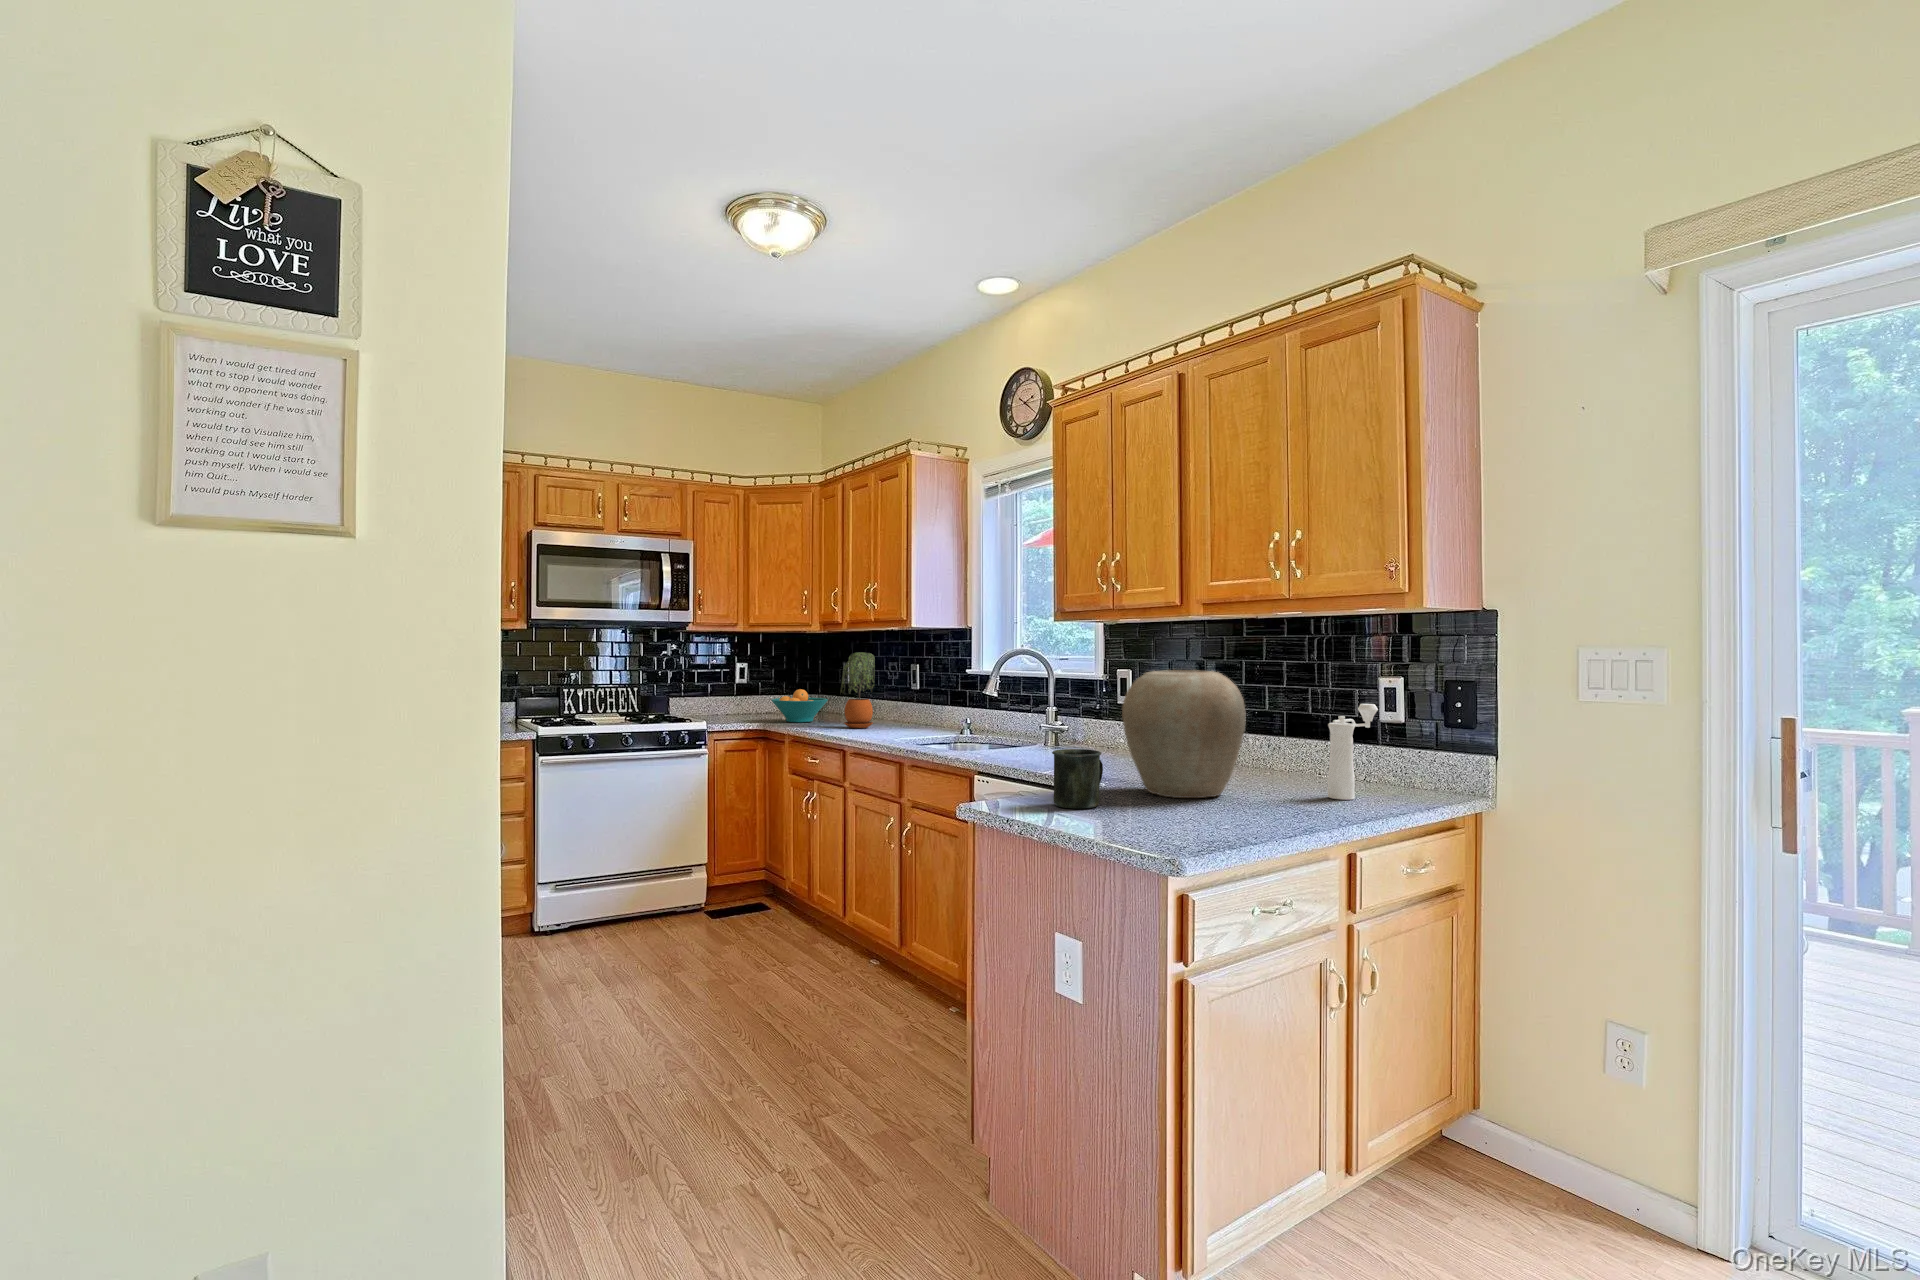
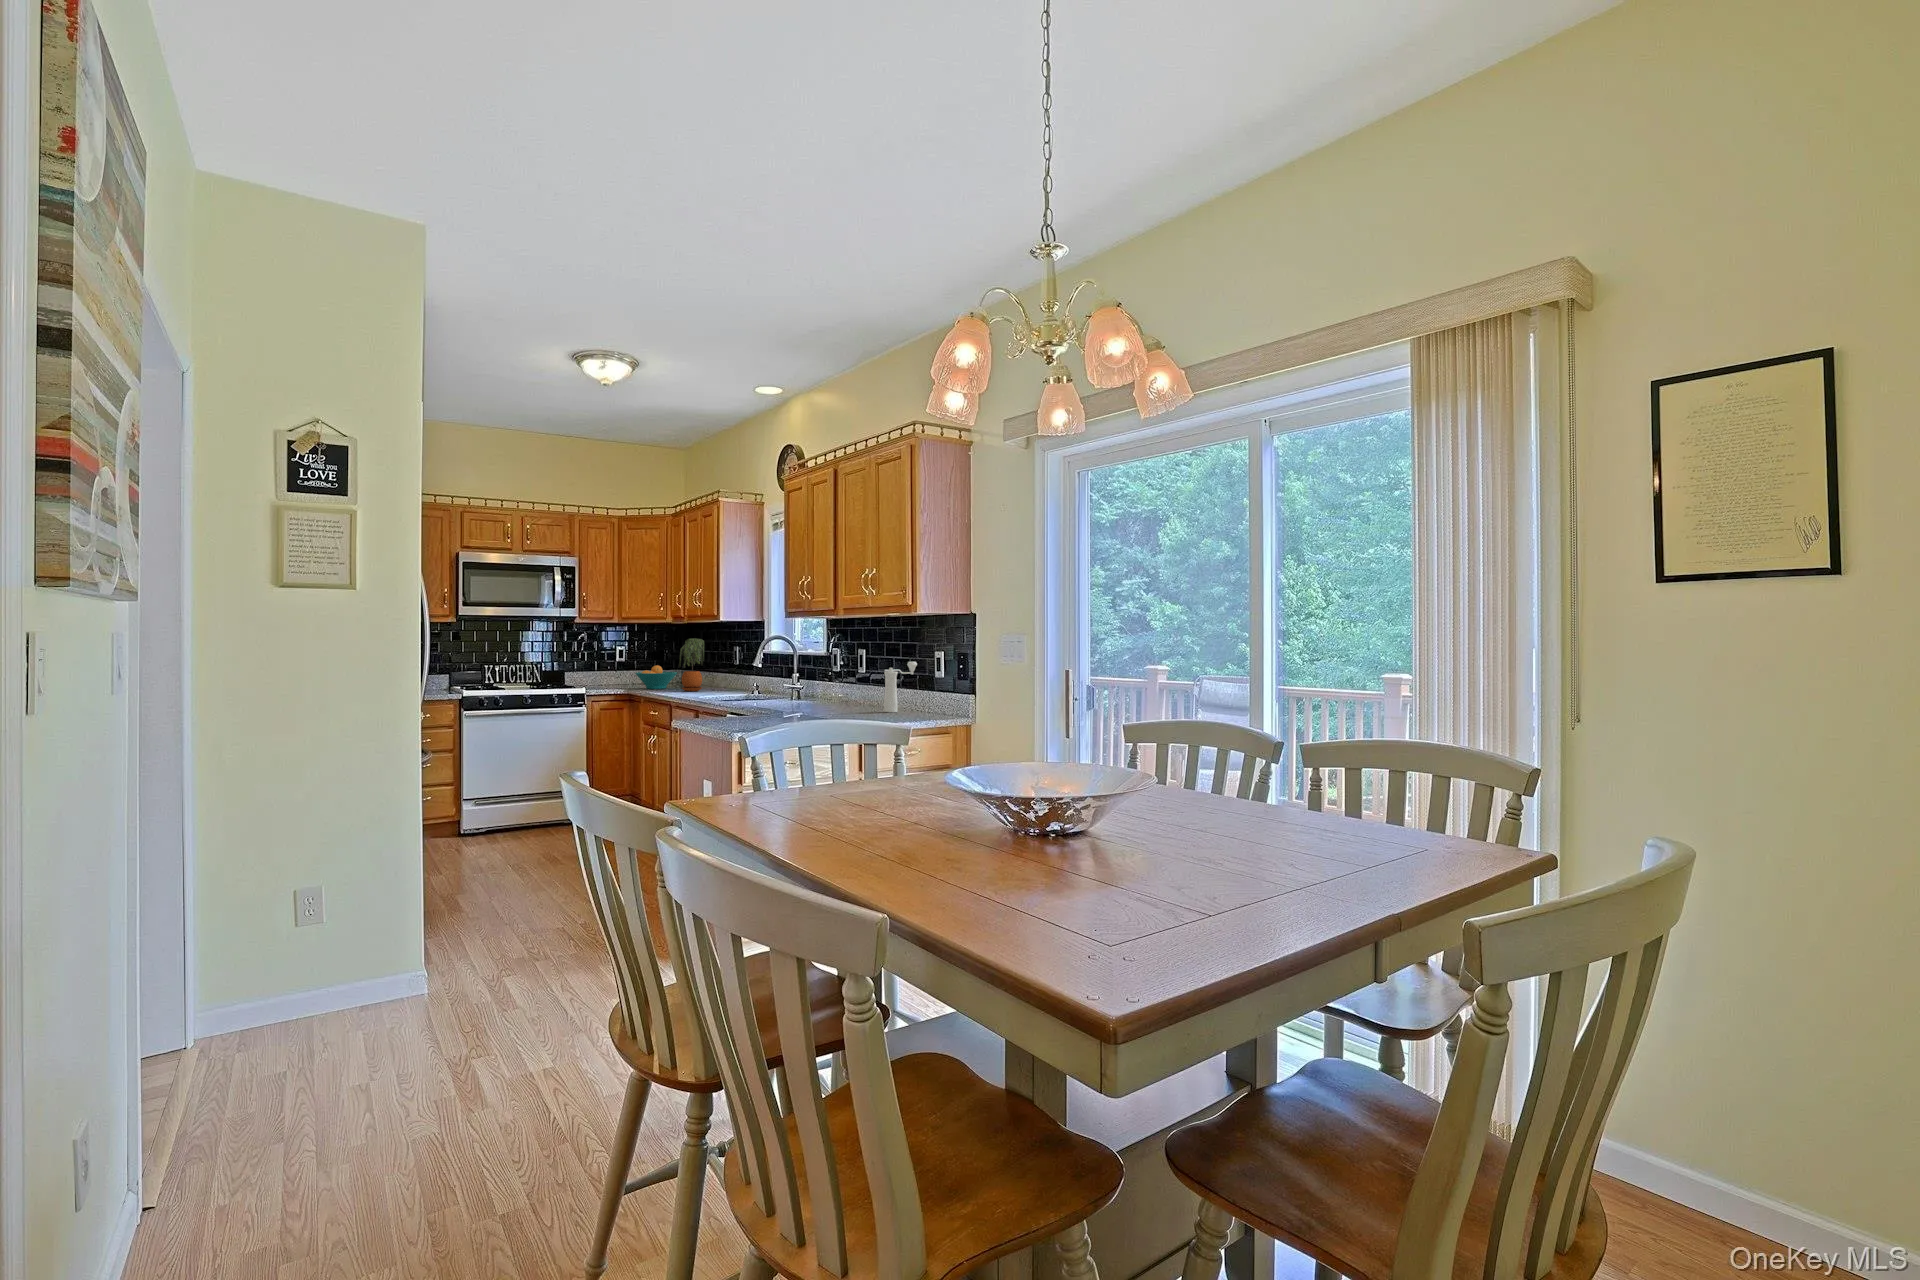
vase: present [1122,670,1245,798] -> none [776,644,842,712]
mug: present [1052,749,1103,808] -> none [722,685,754,715]

